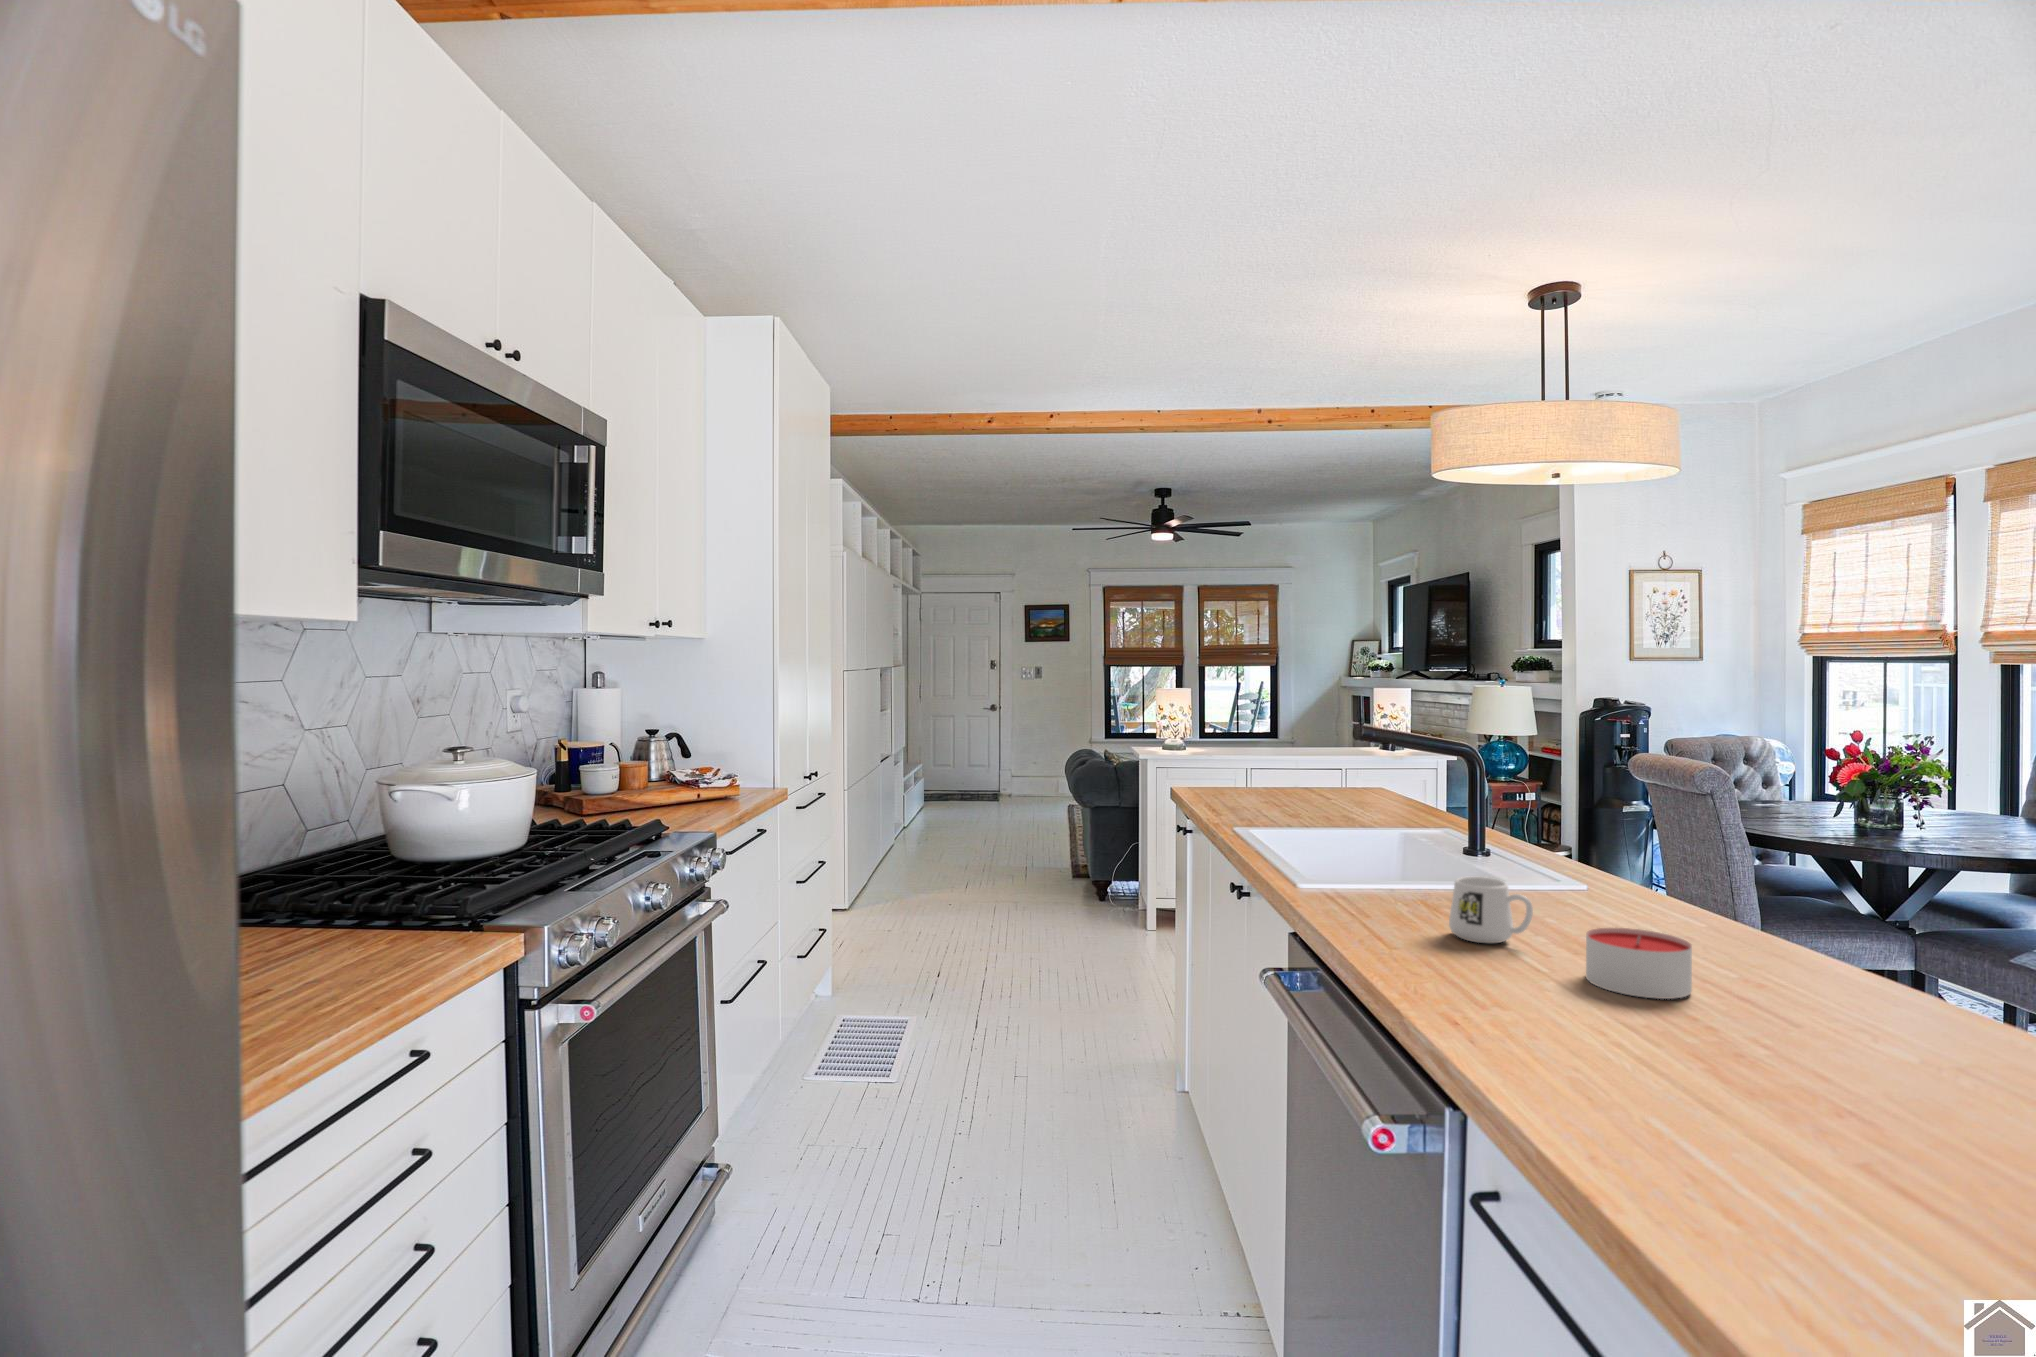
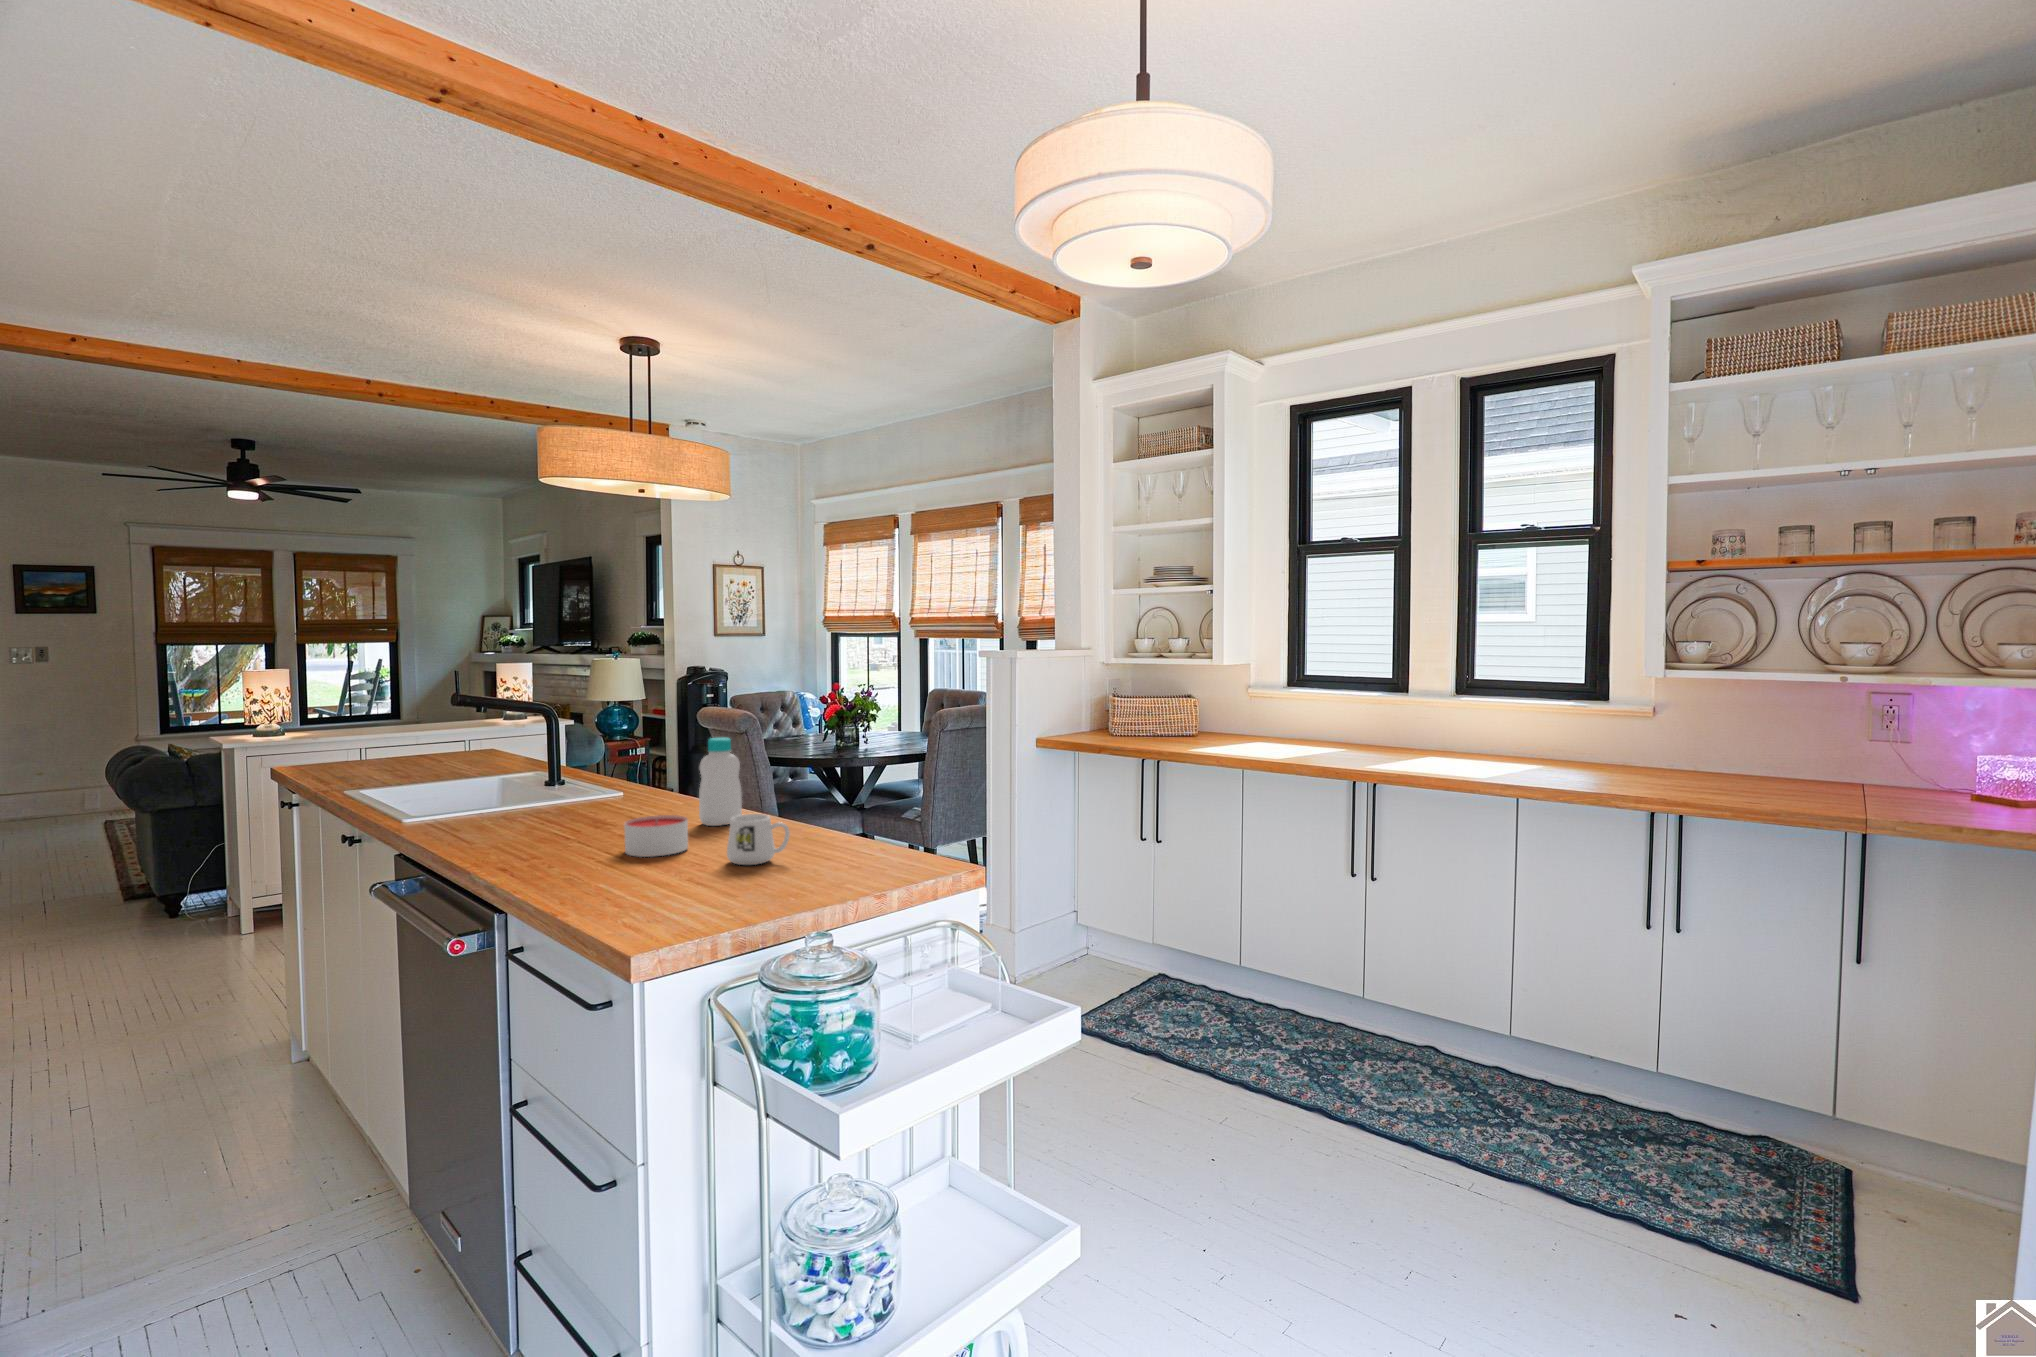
bottle: none [1691,815,1769,956] -> present [699,738,742,826]
mug: present [1449,877,1533,943] -> present [727,814,790,865]

